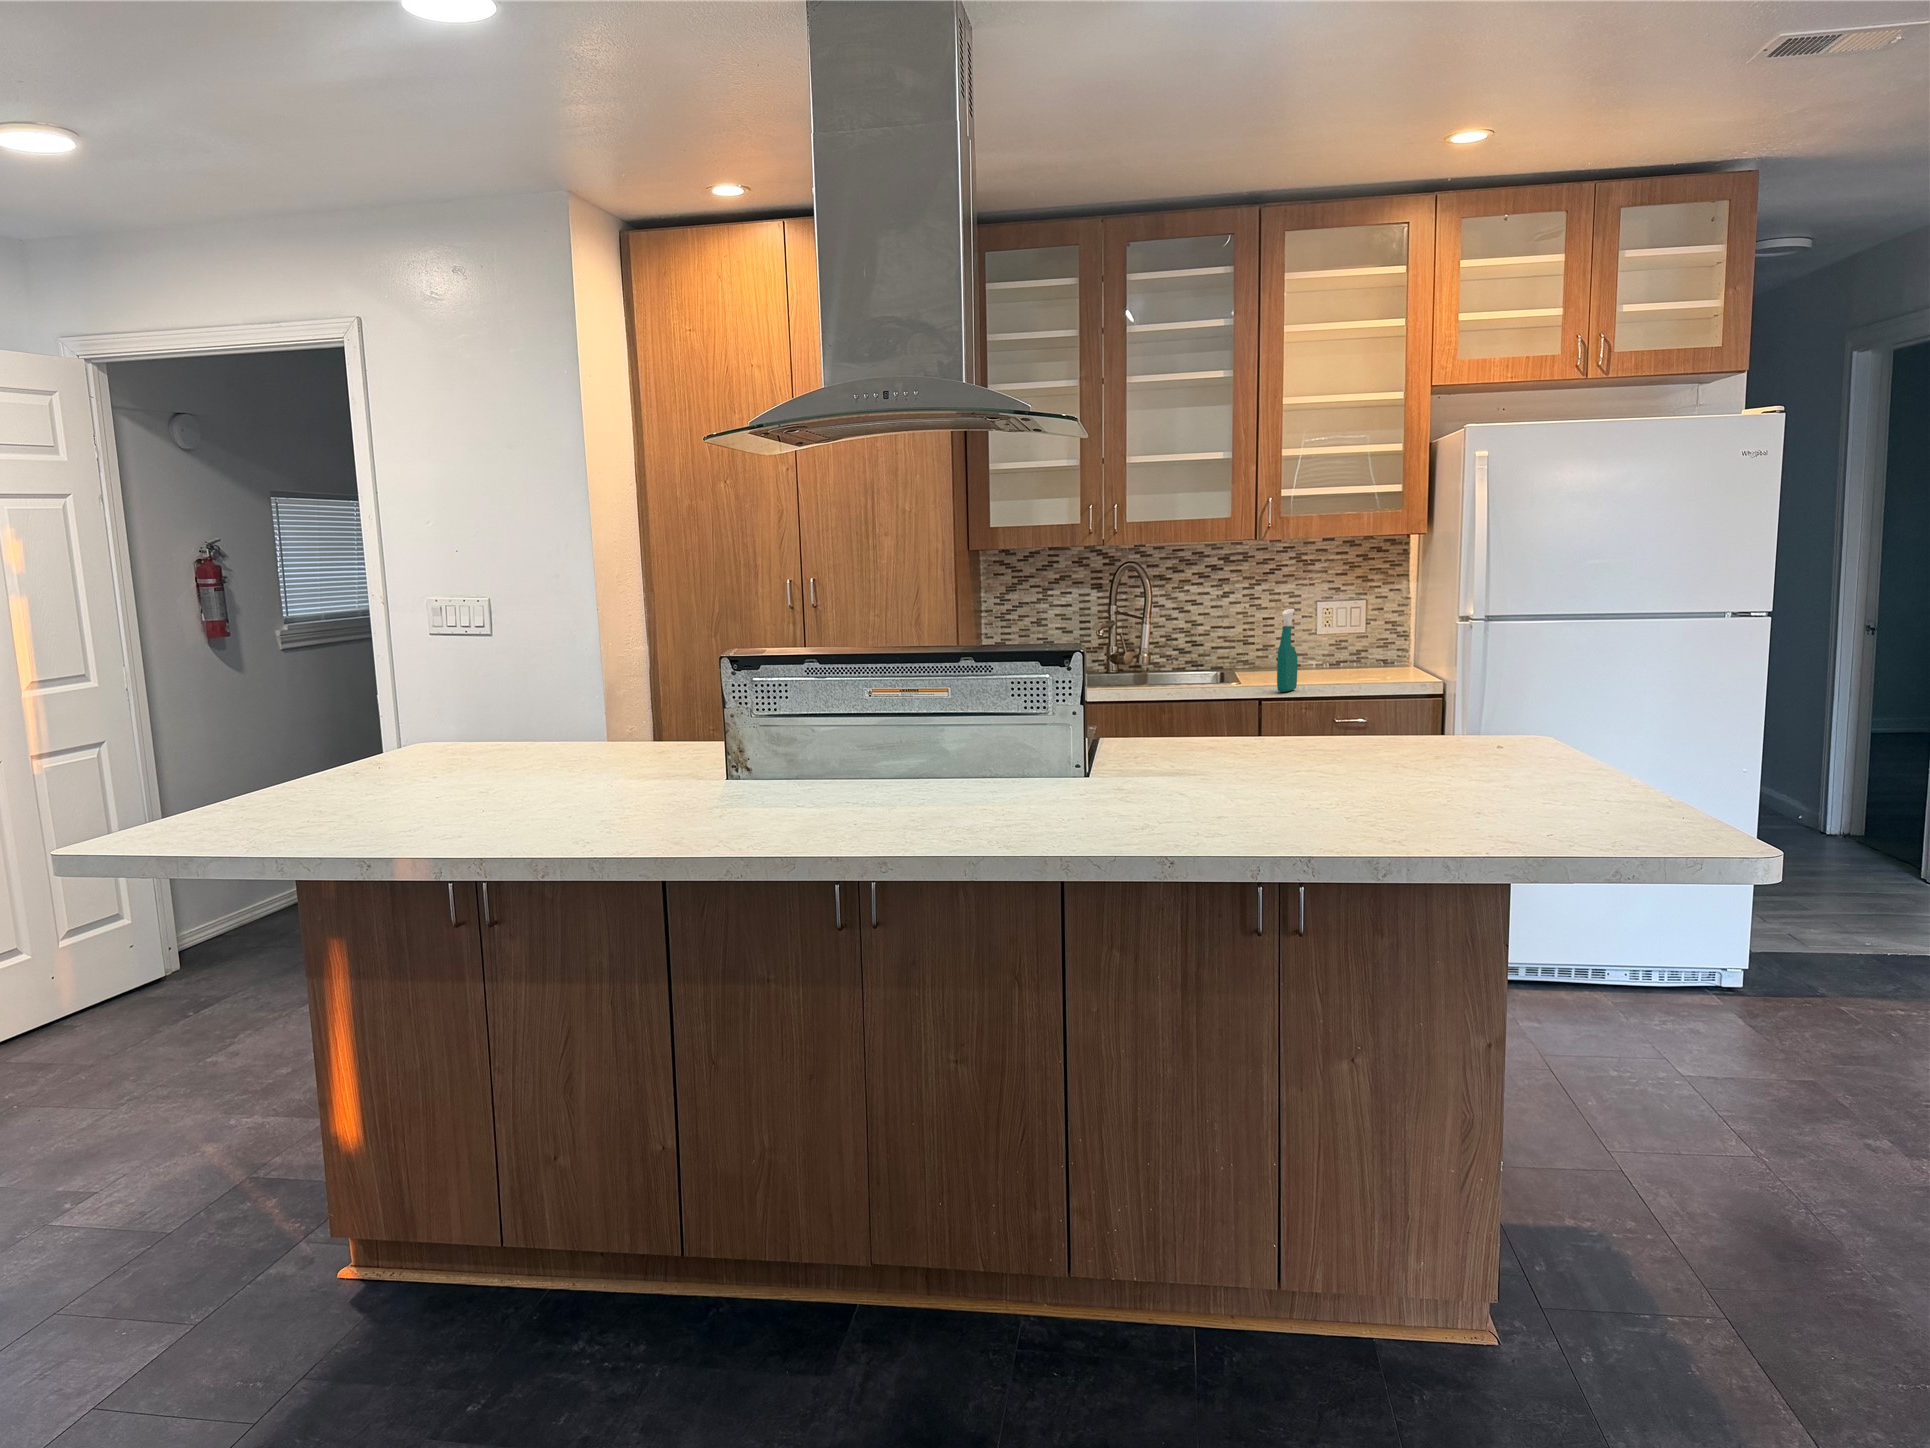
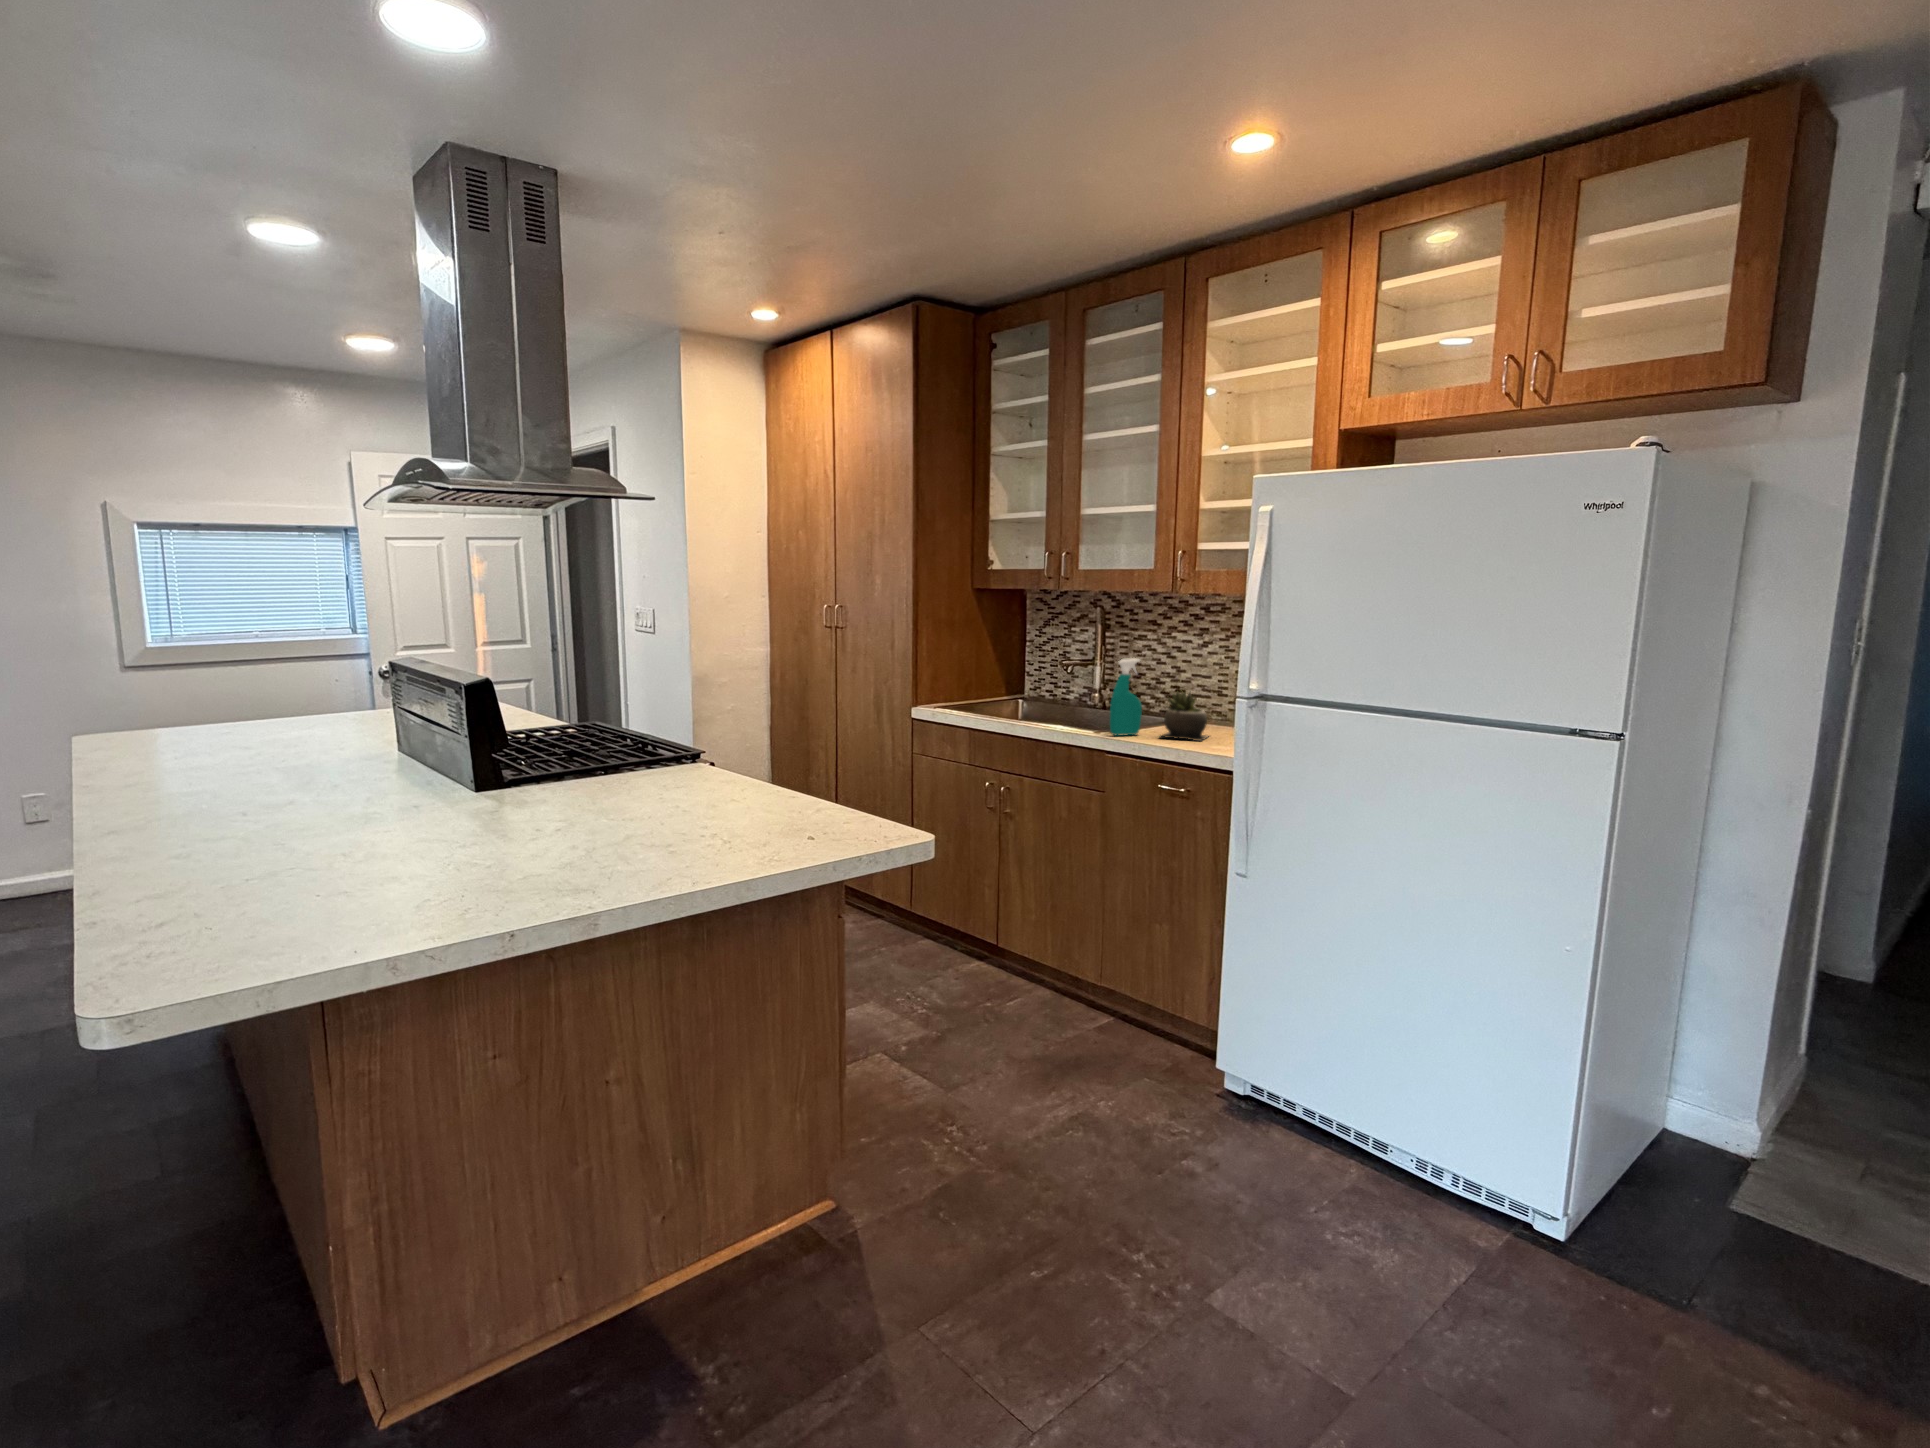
succulent plant: none [1304,637,1367,688] -> present [1161,690,1208,741]

